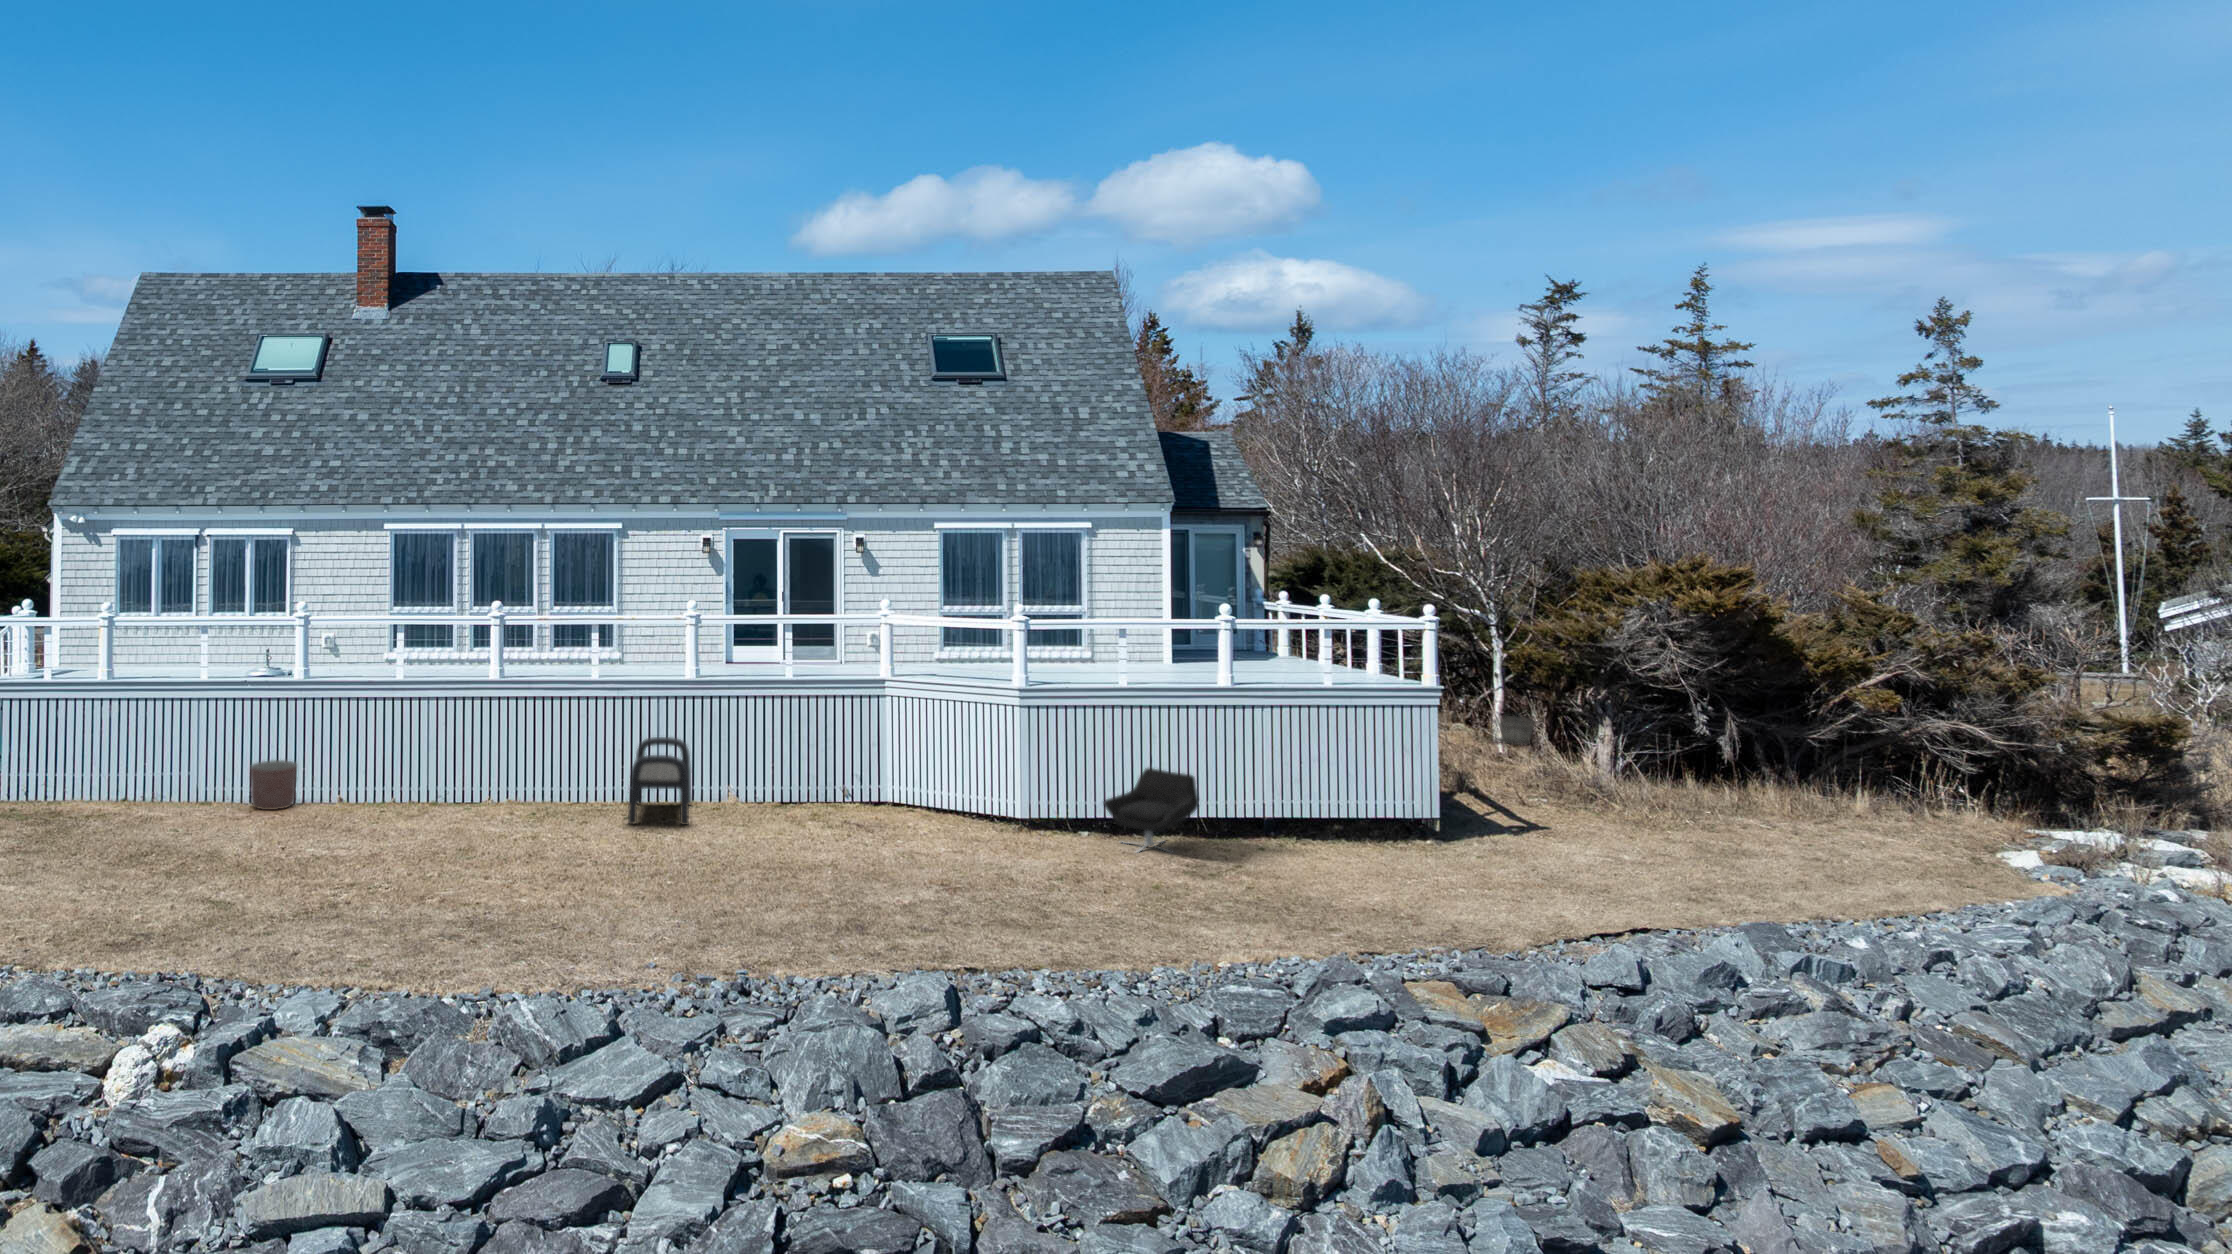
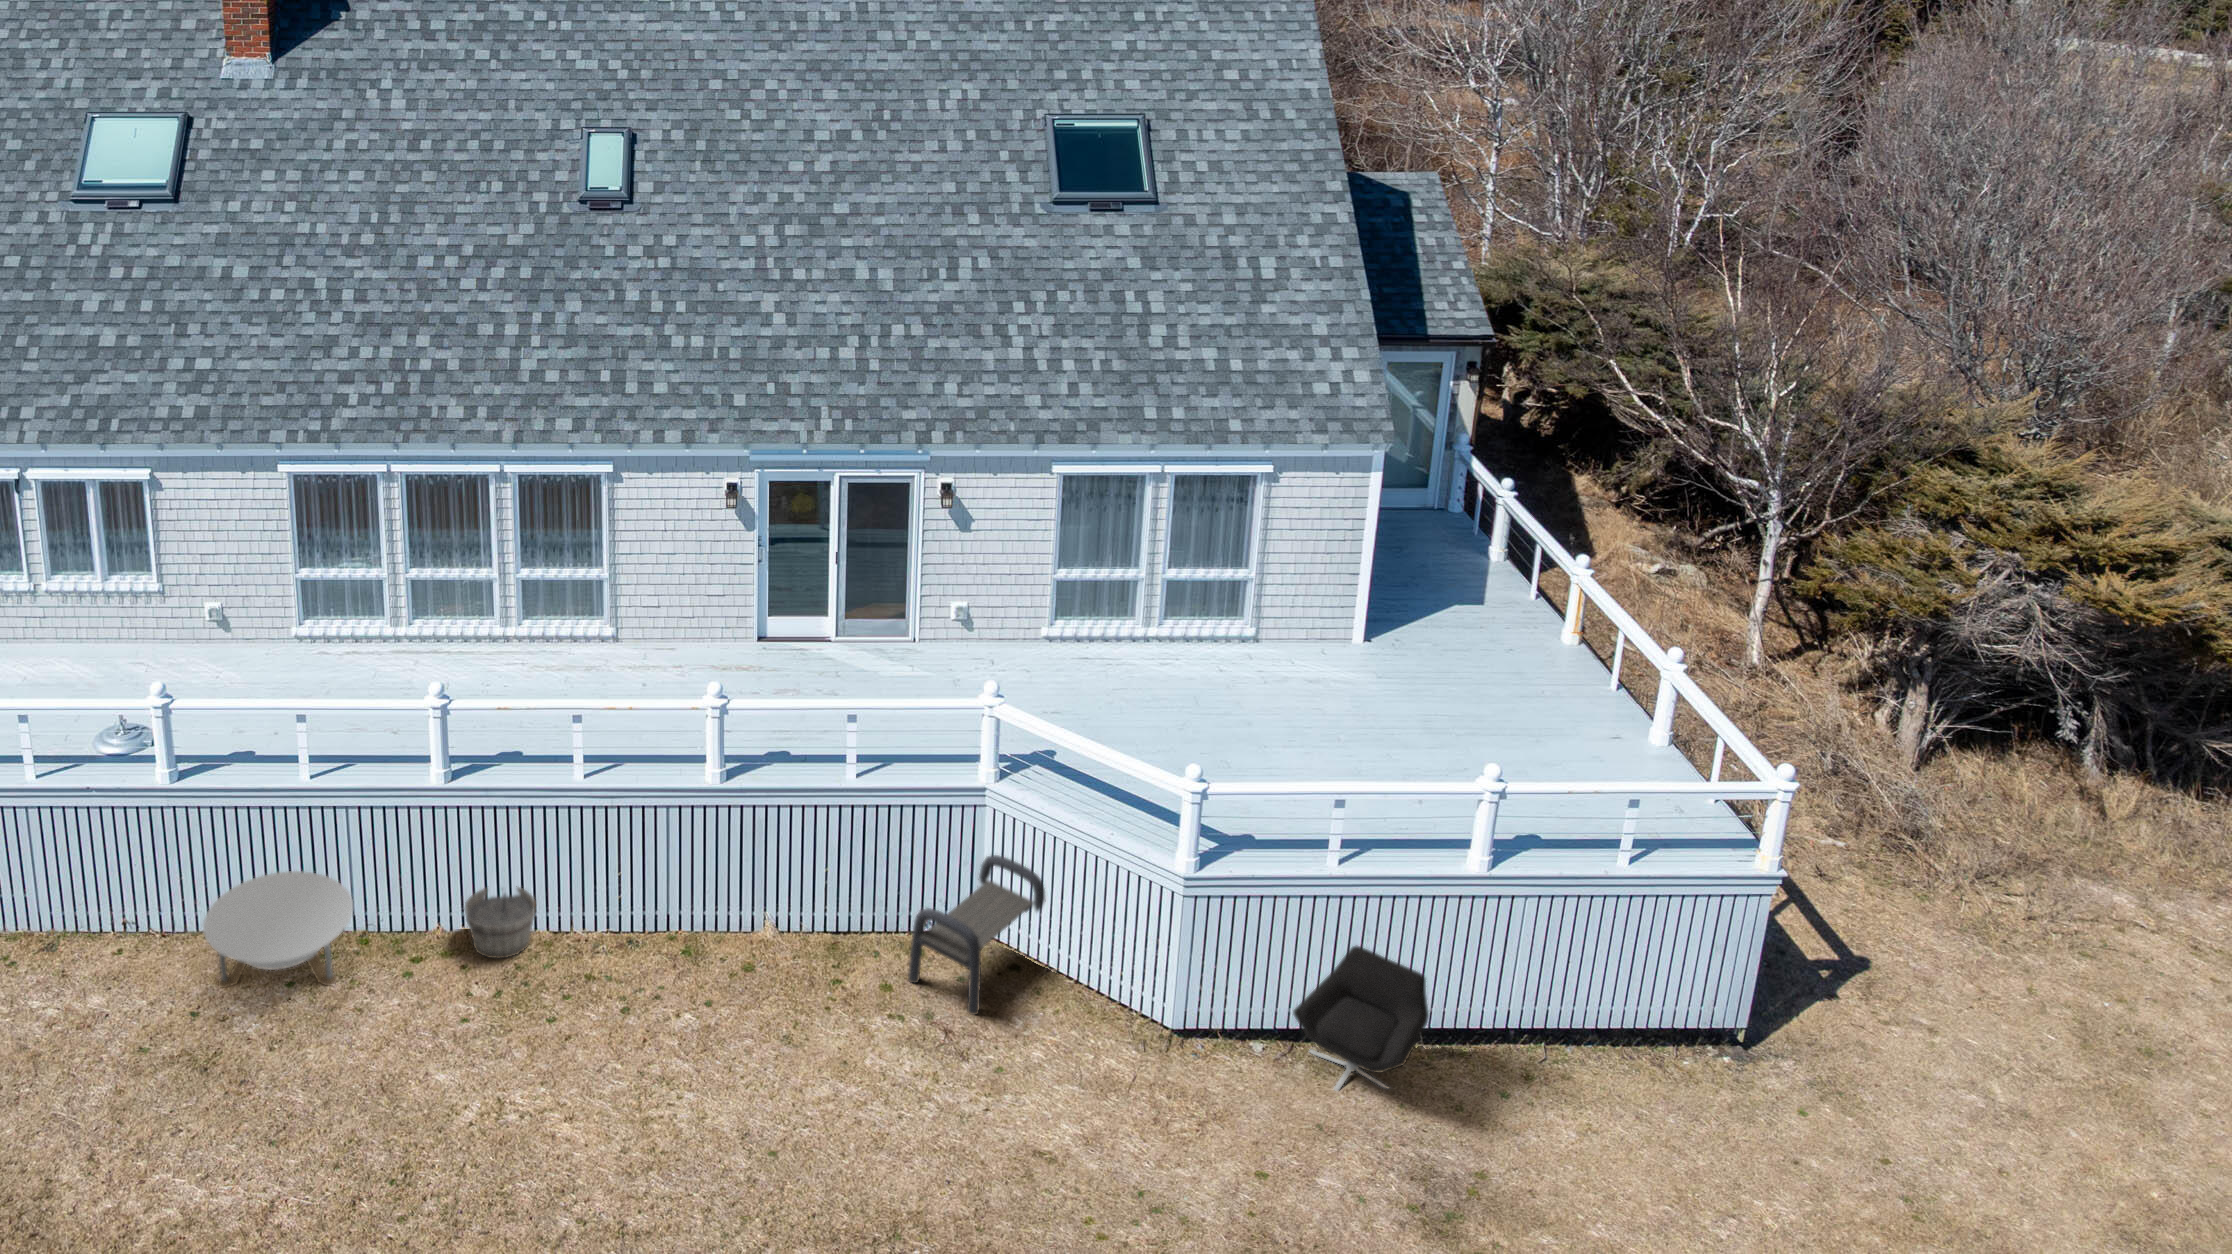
wooden bucket: present [1497,715,1534,745] -> present [465,886,536,958]
bench: present [628,737,691,825] -> present [908,855,1046,1015]
planter: present [250,760,297,810] -> none [108,872,176,953]
round table: none [321,760,429,821] -> present [203,871,353,988]

